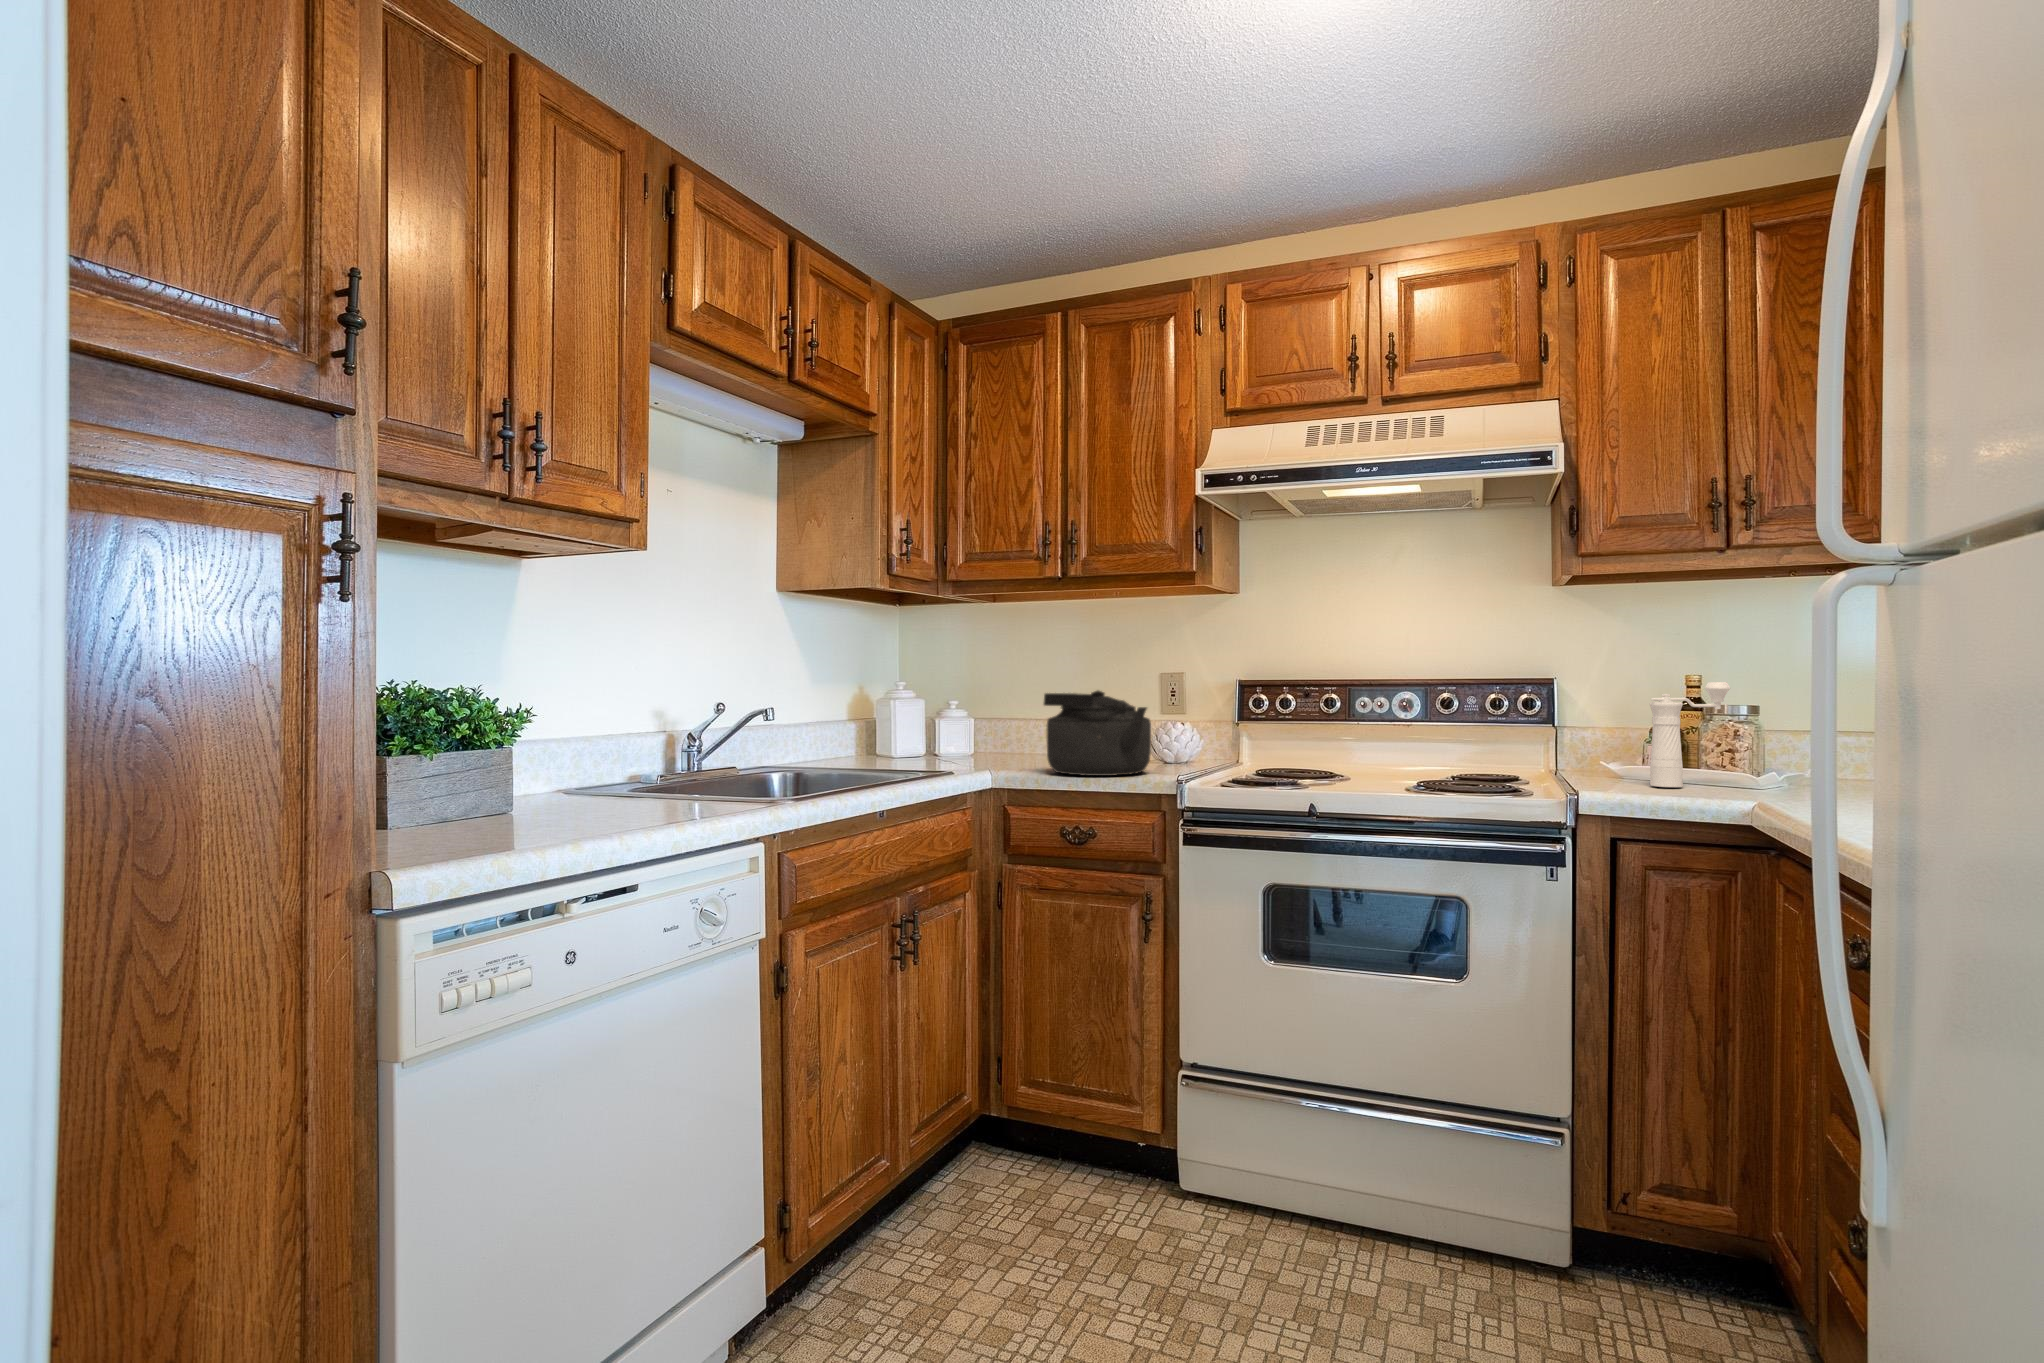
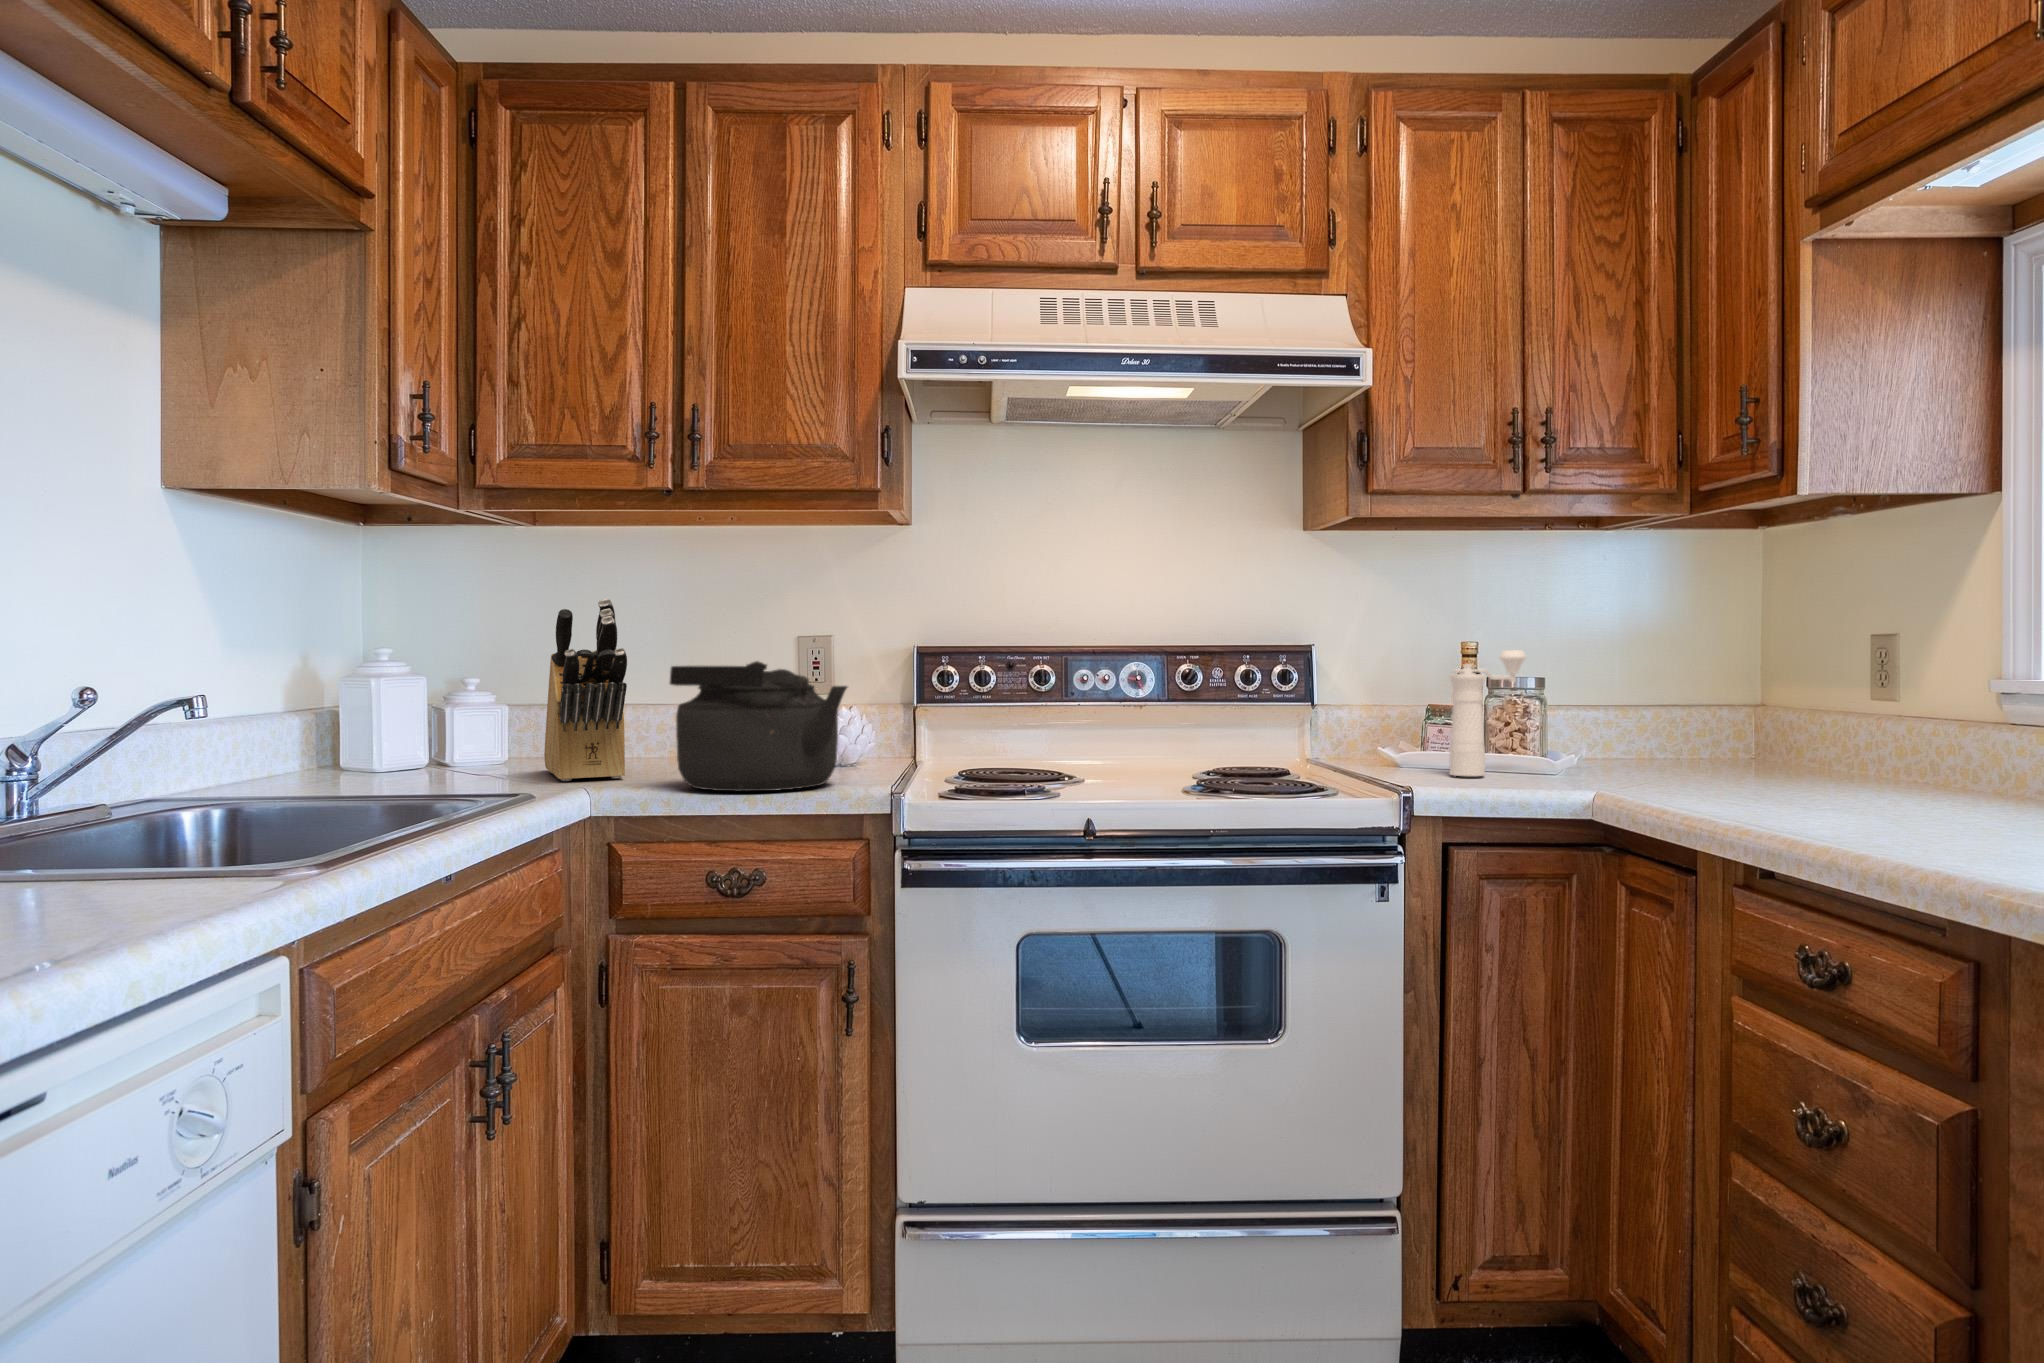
knife block: none [984,650,1026,766] -> present [544,599,627,781]

